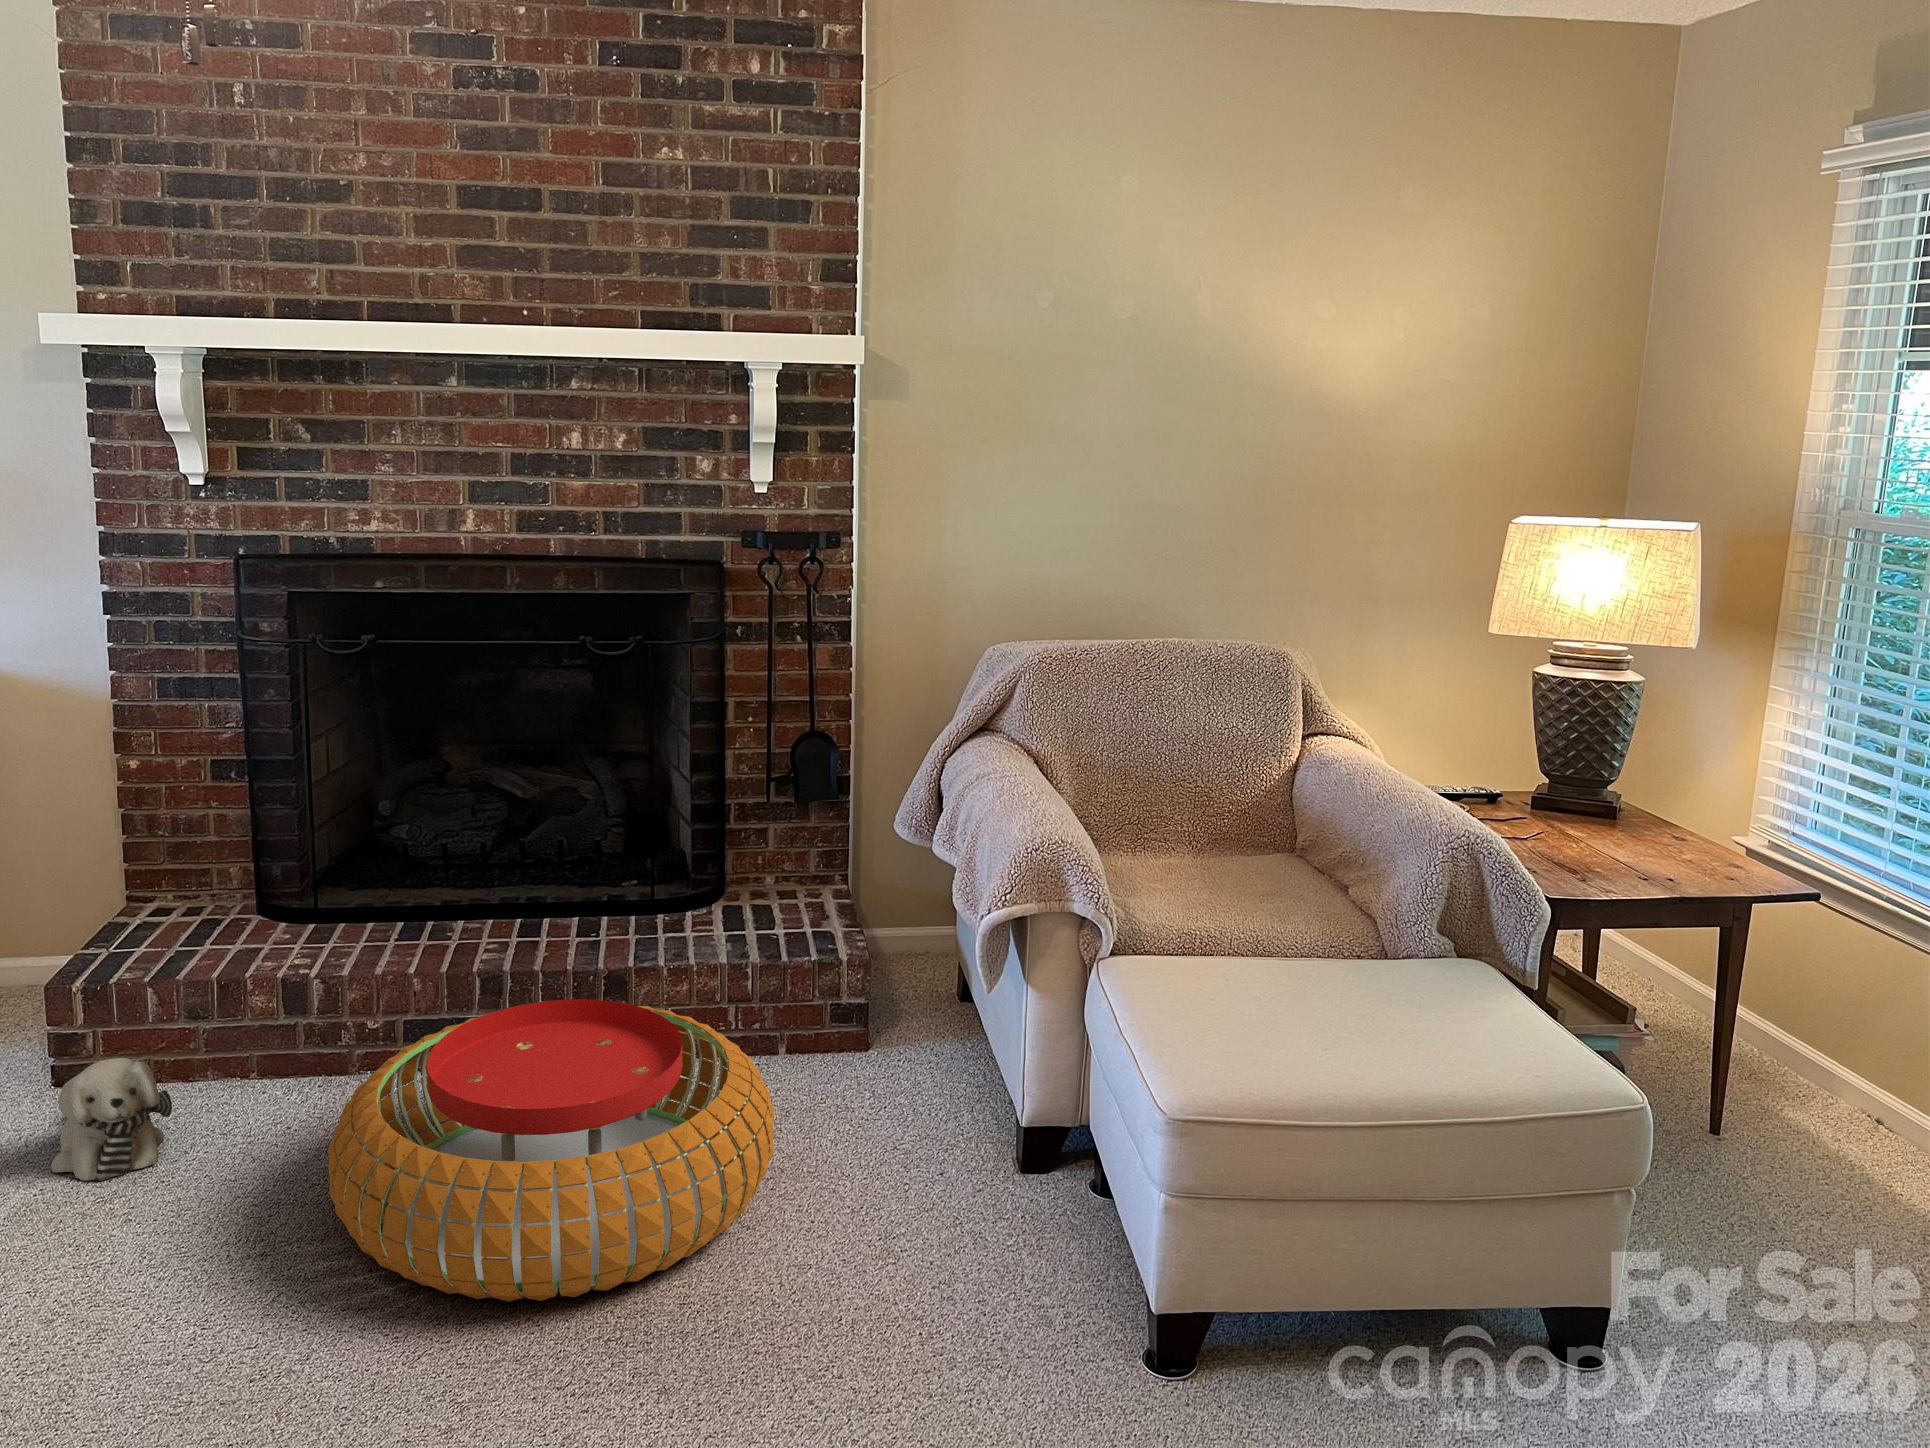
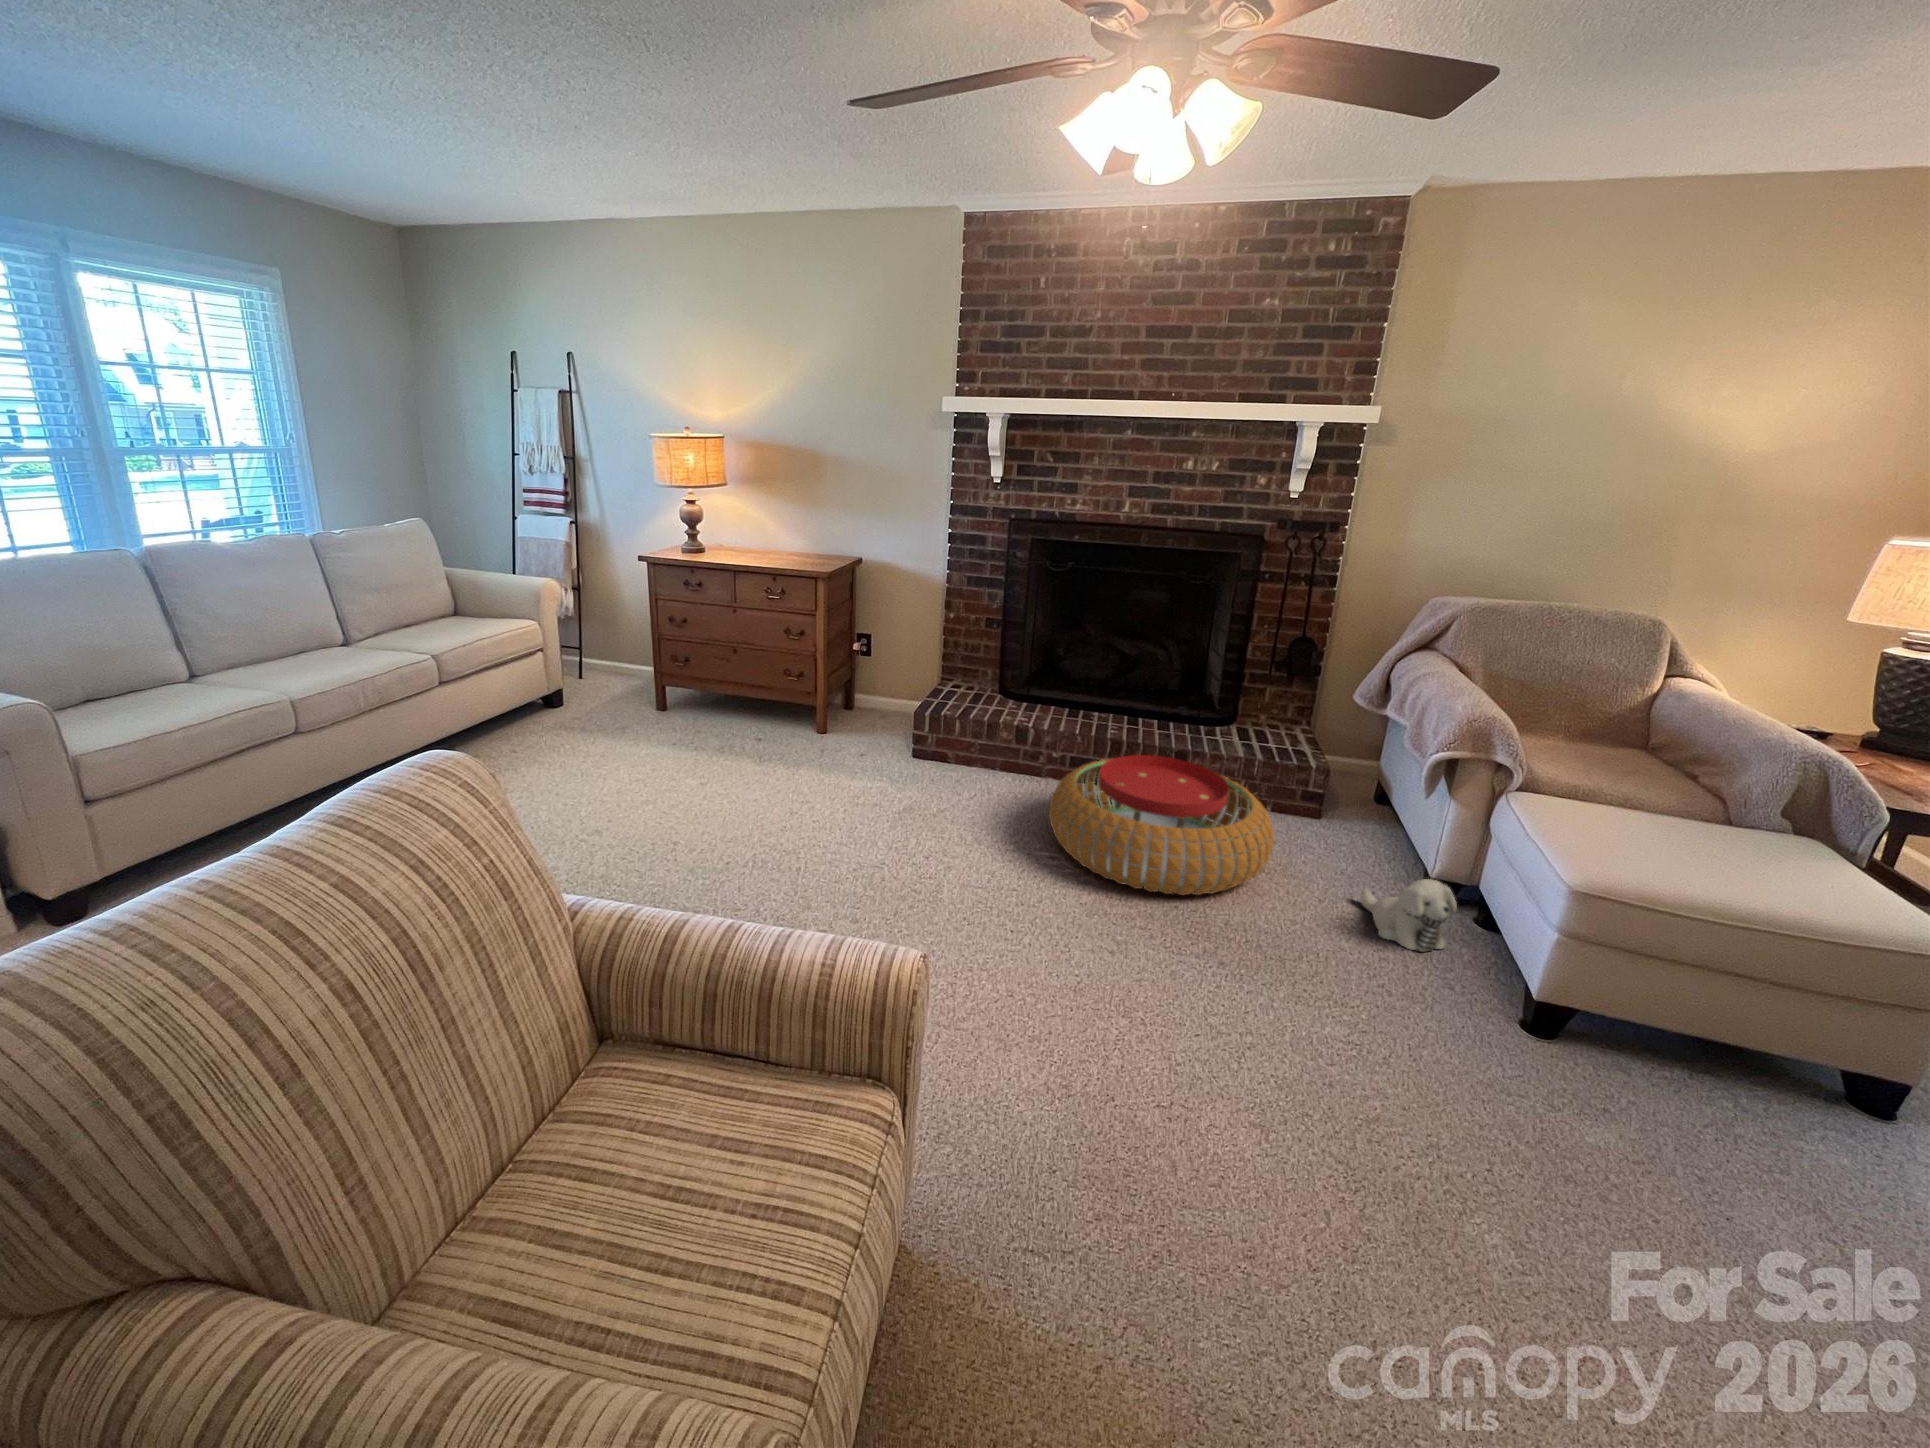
plush toy: present [51,1058,172,1181] -> present [1361,879,1457,952]

